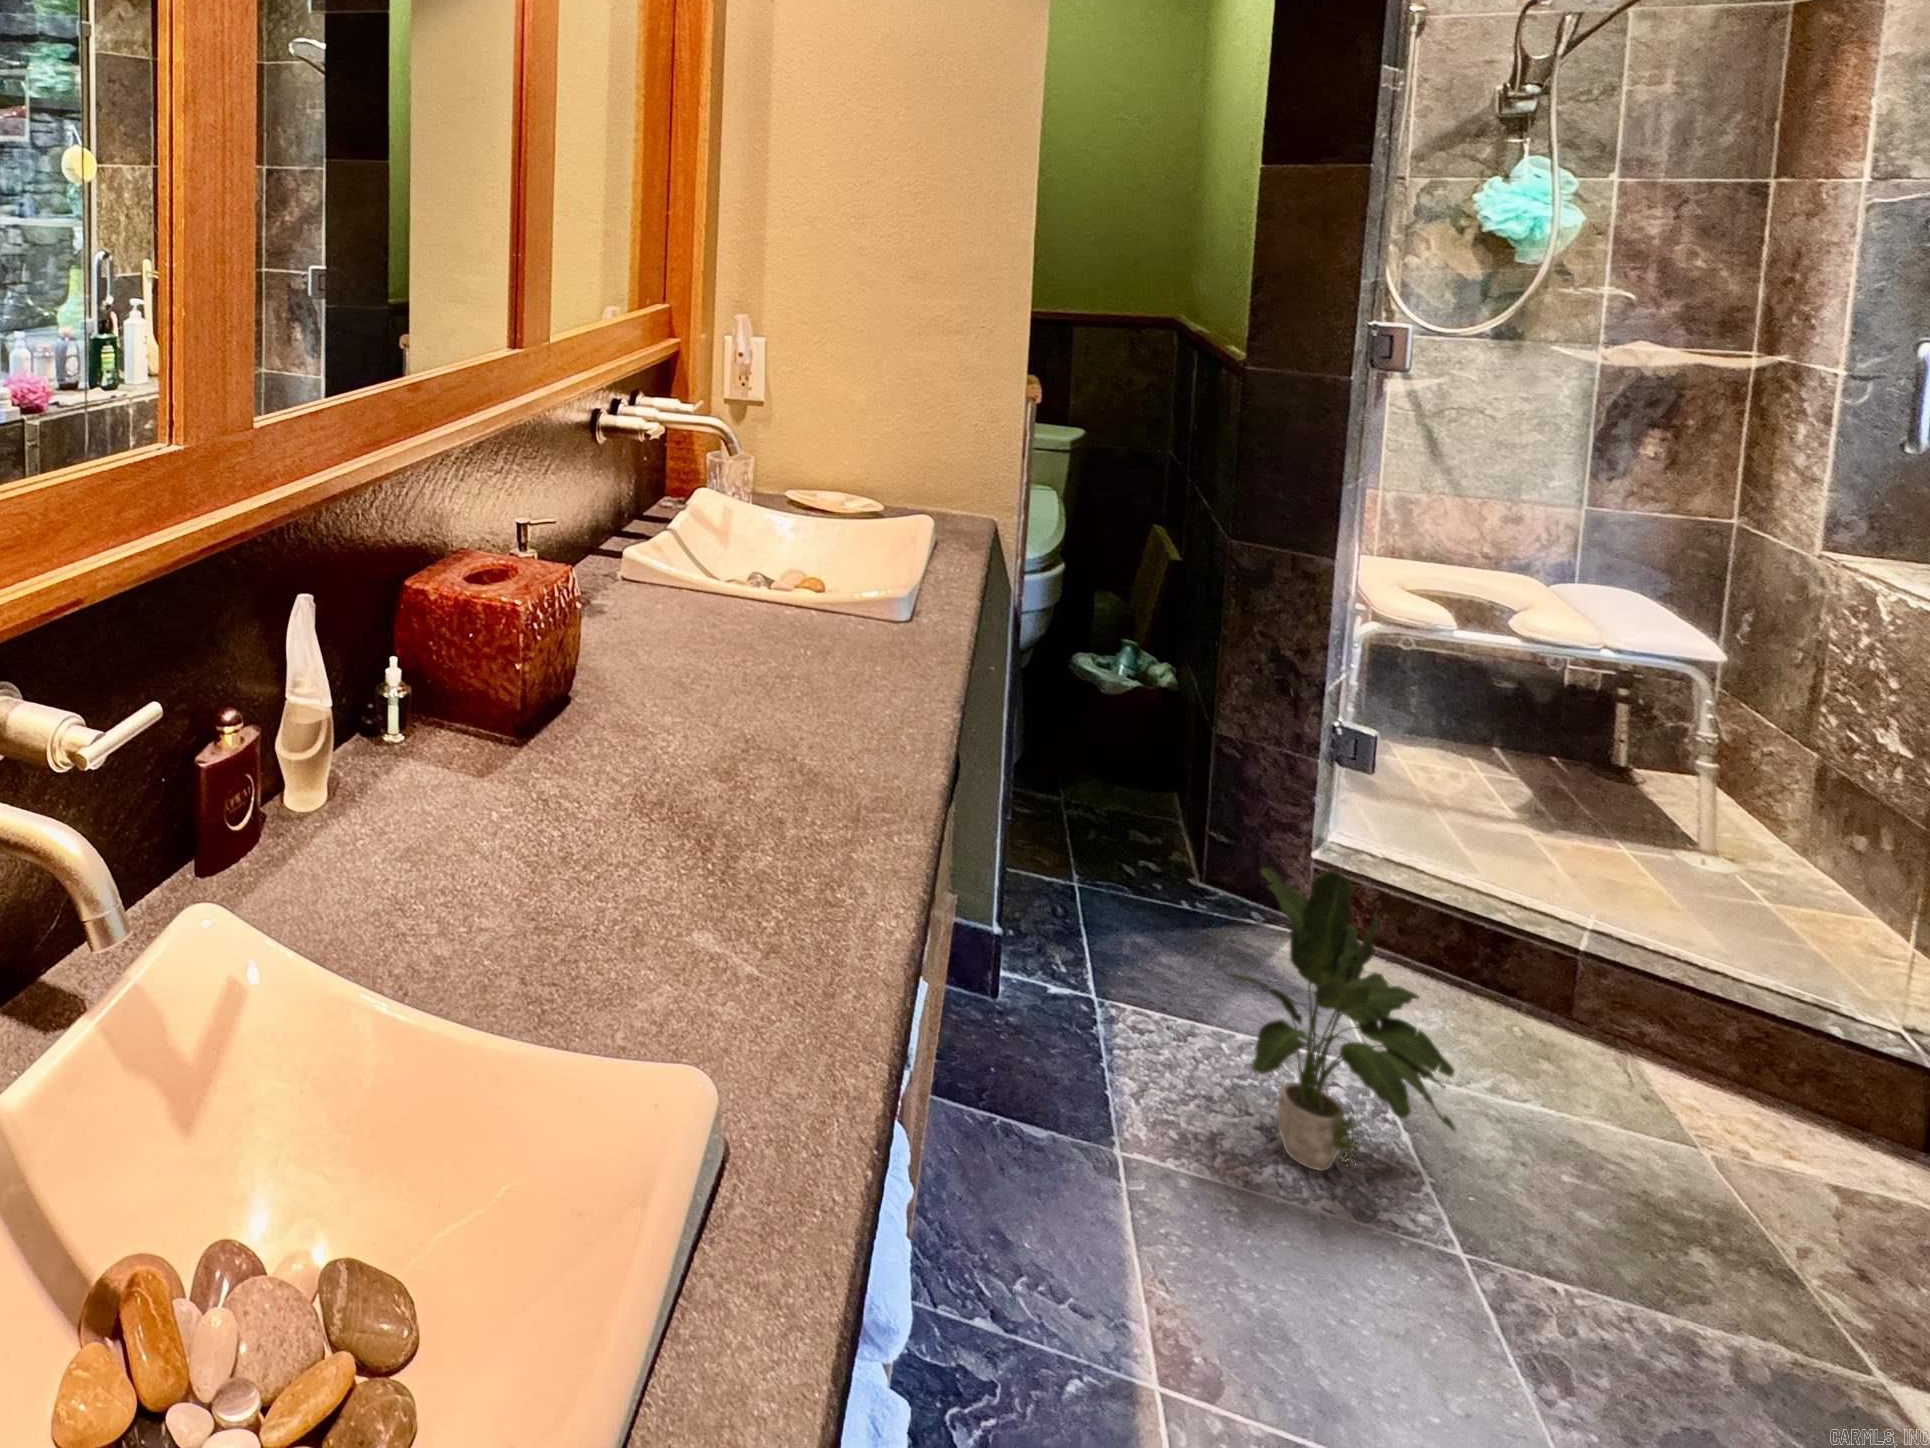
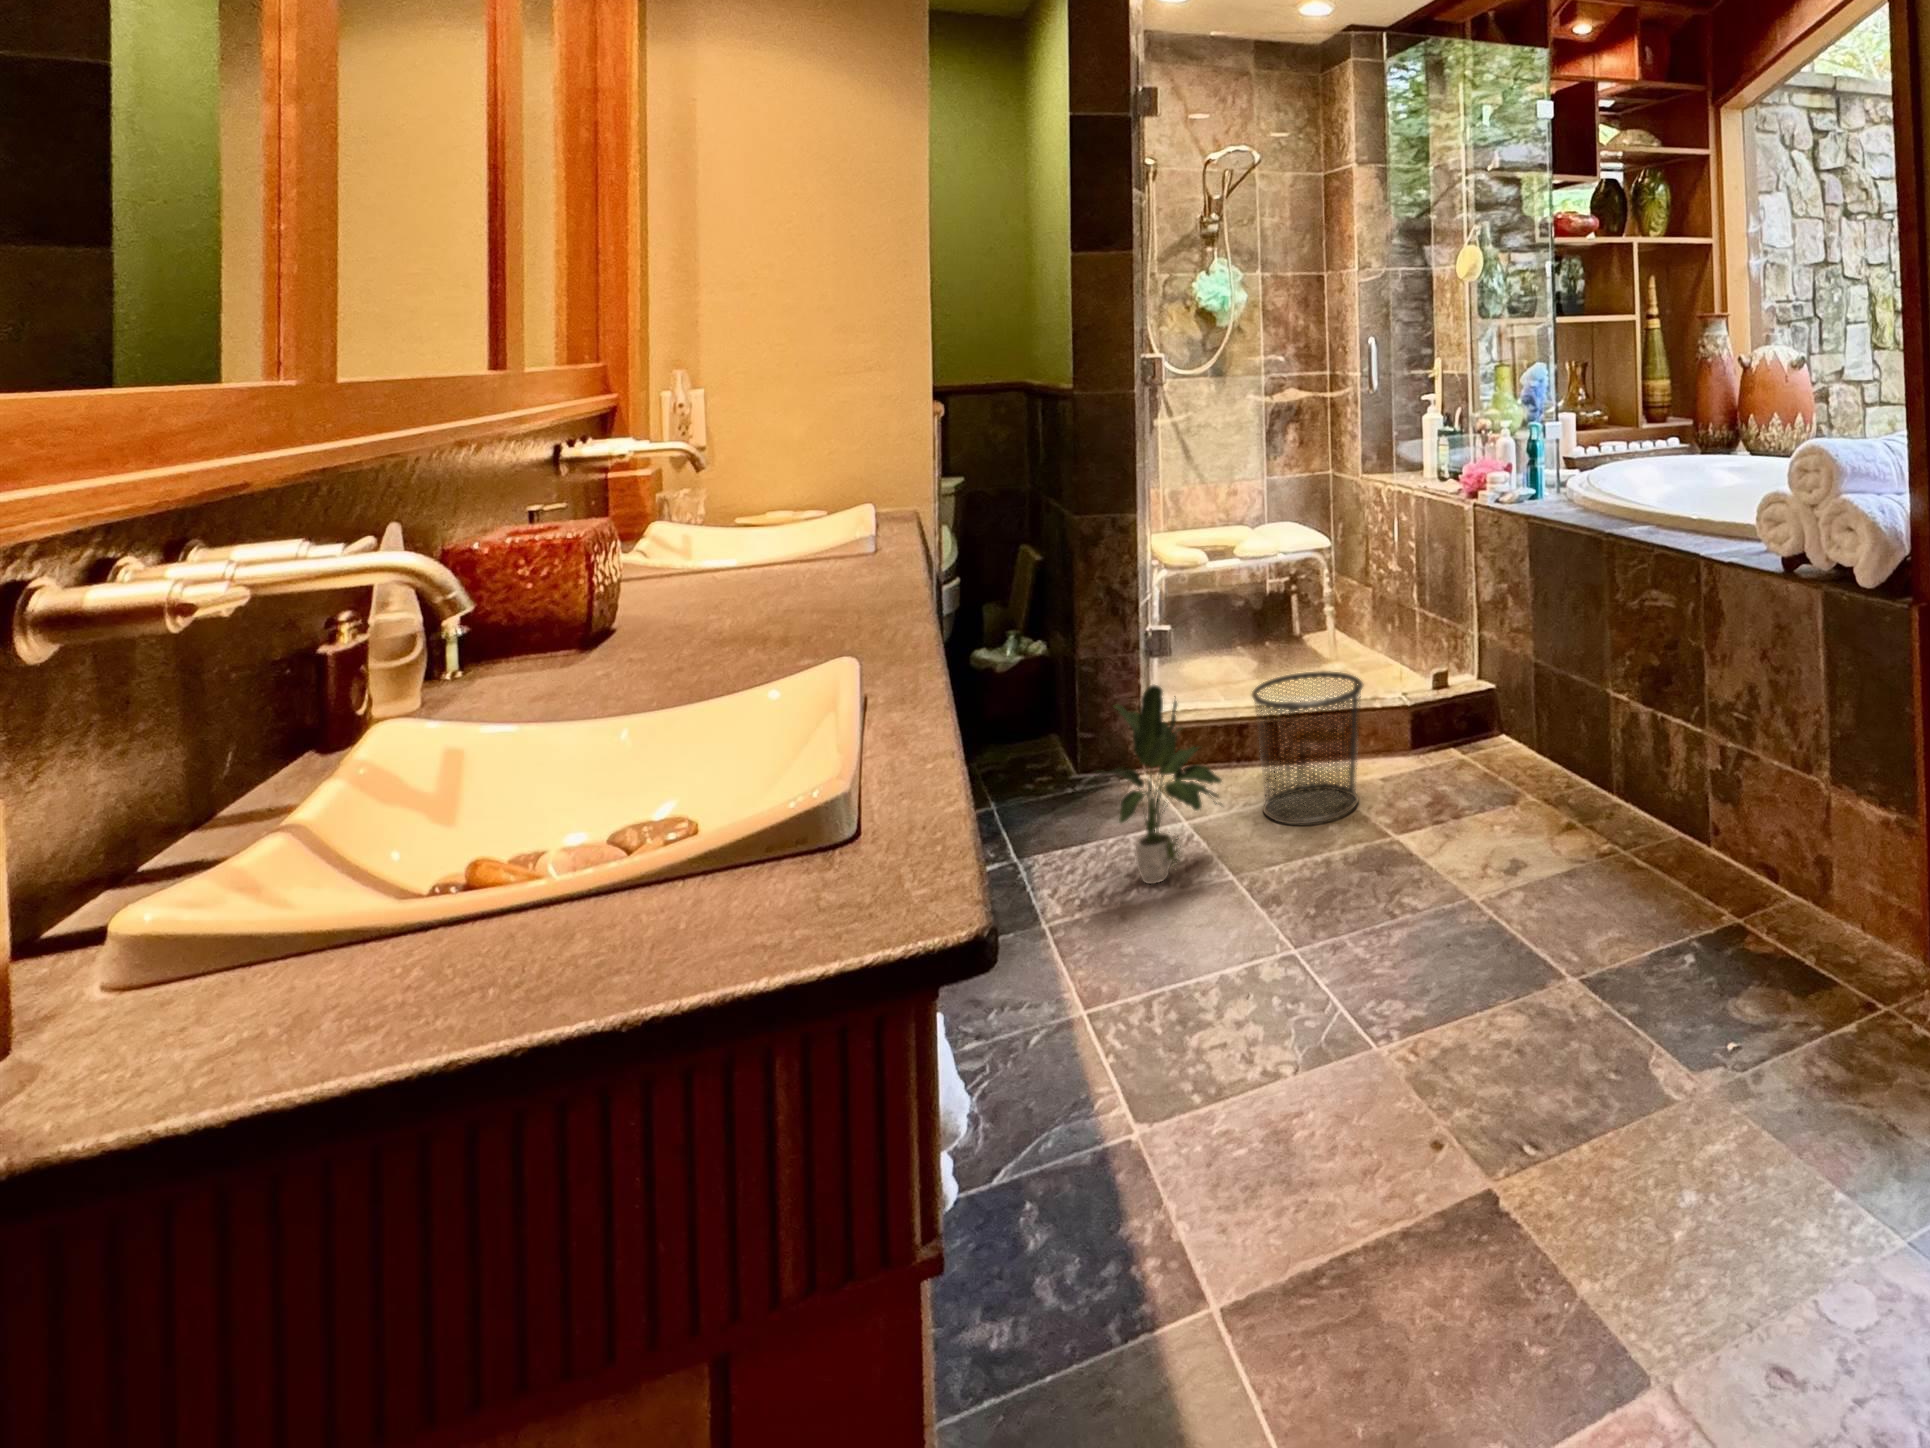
waste bin: none [1532,913,1821,1237] -> present [1252,671,1363,824]

